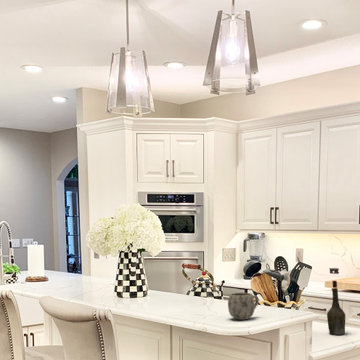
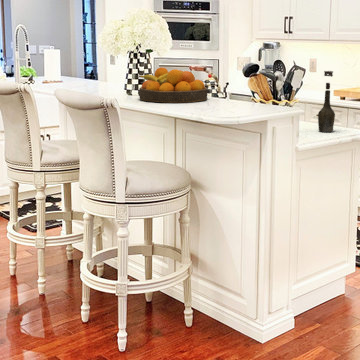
fruit bowl: none [131,268,206,307] -> present [139,68,208,103]
mug: present [228,293,259,320] -> none [223,89,251,112]

